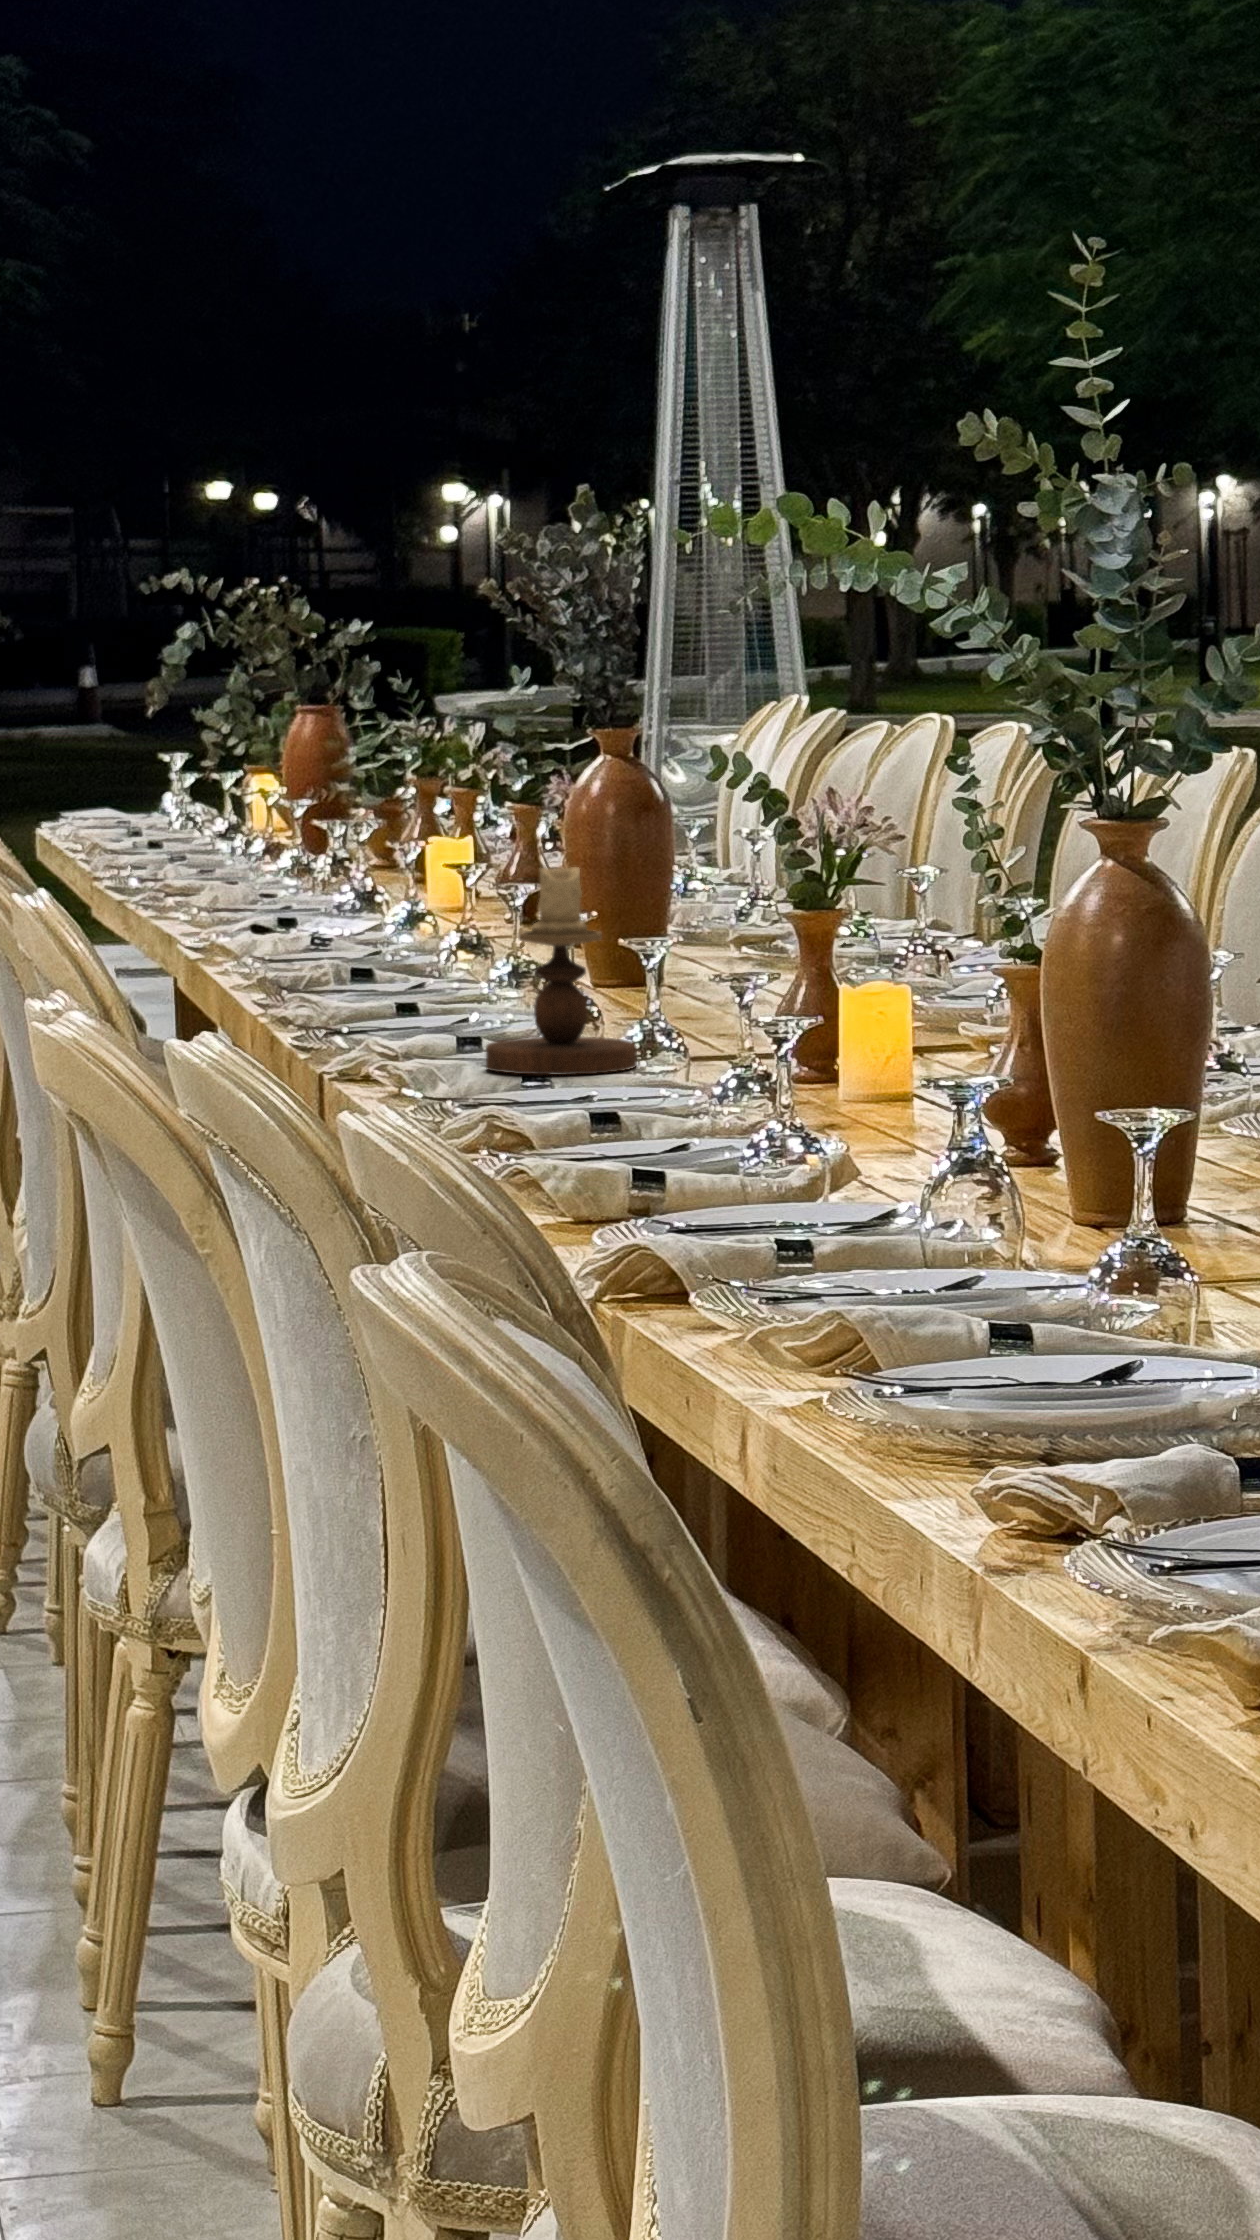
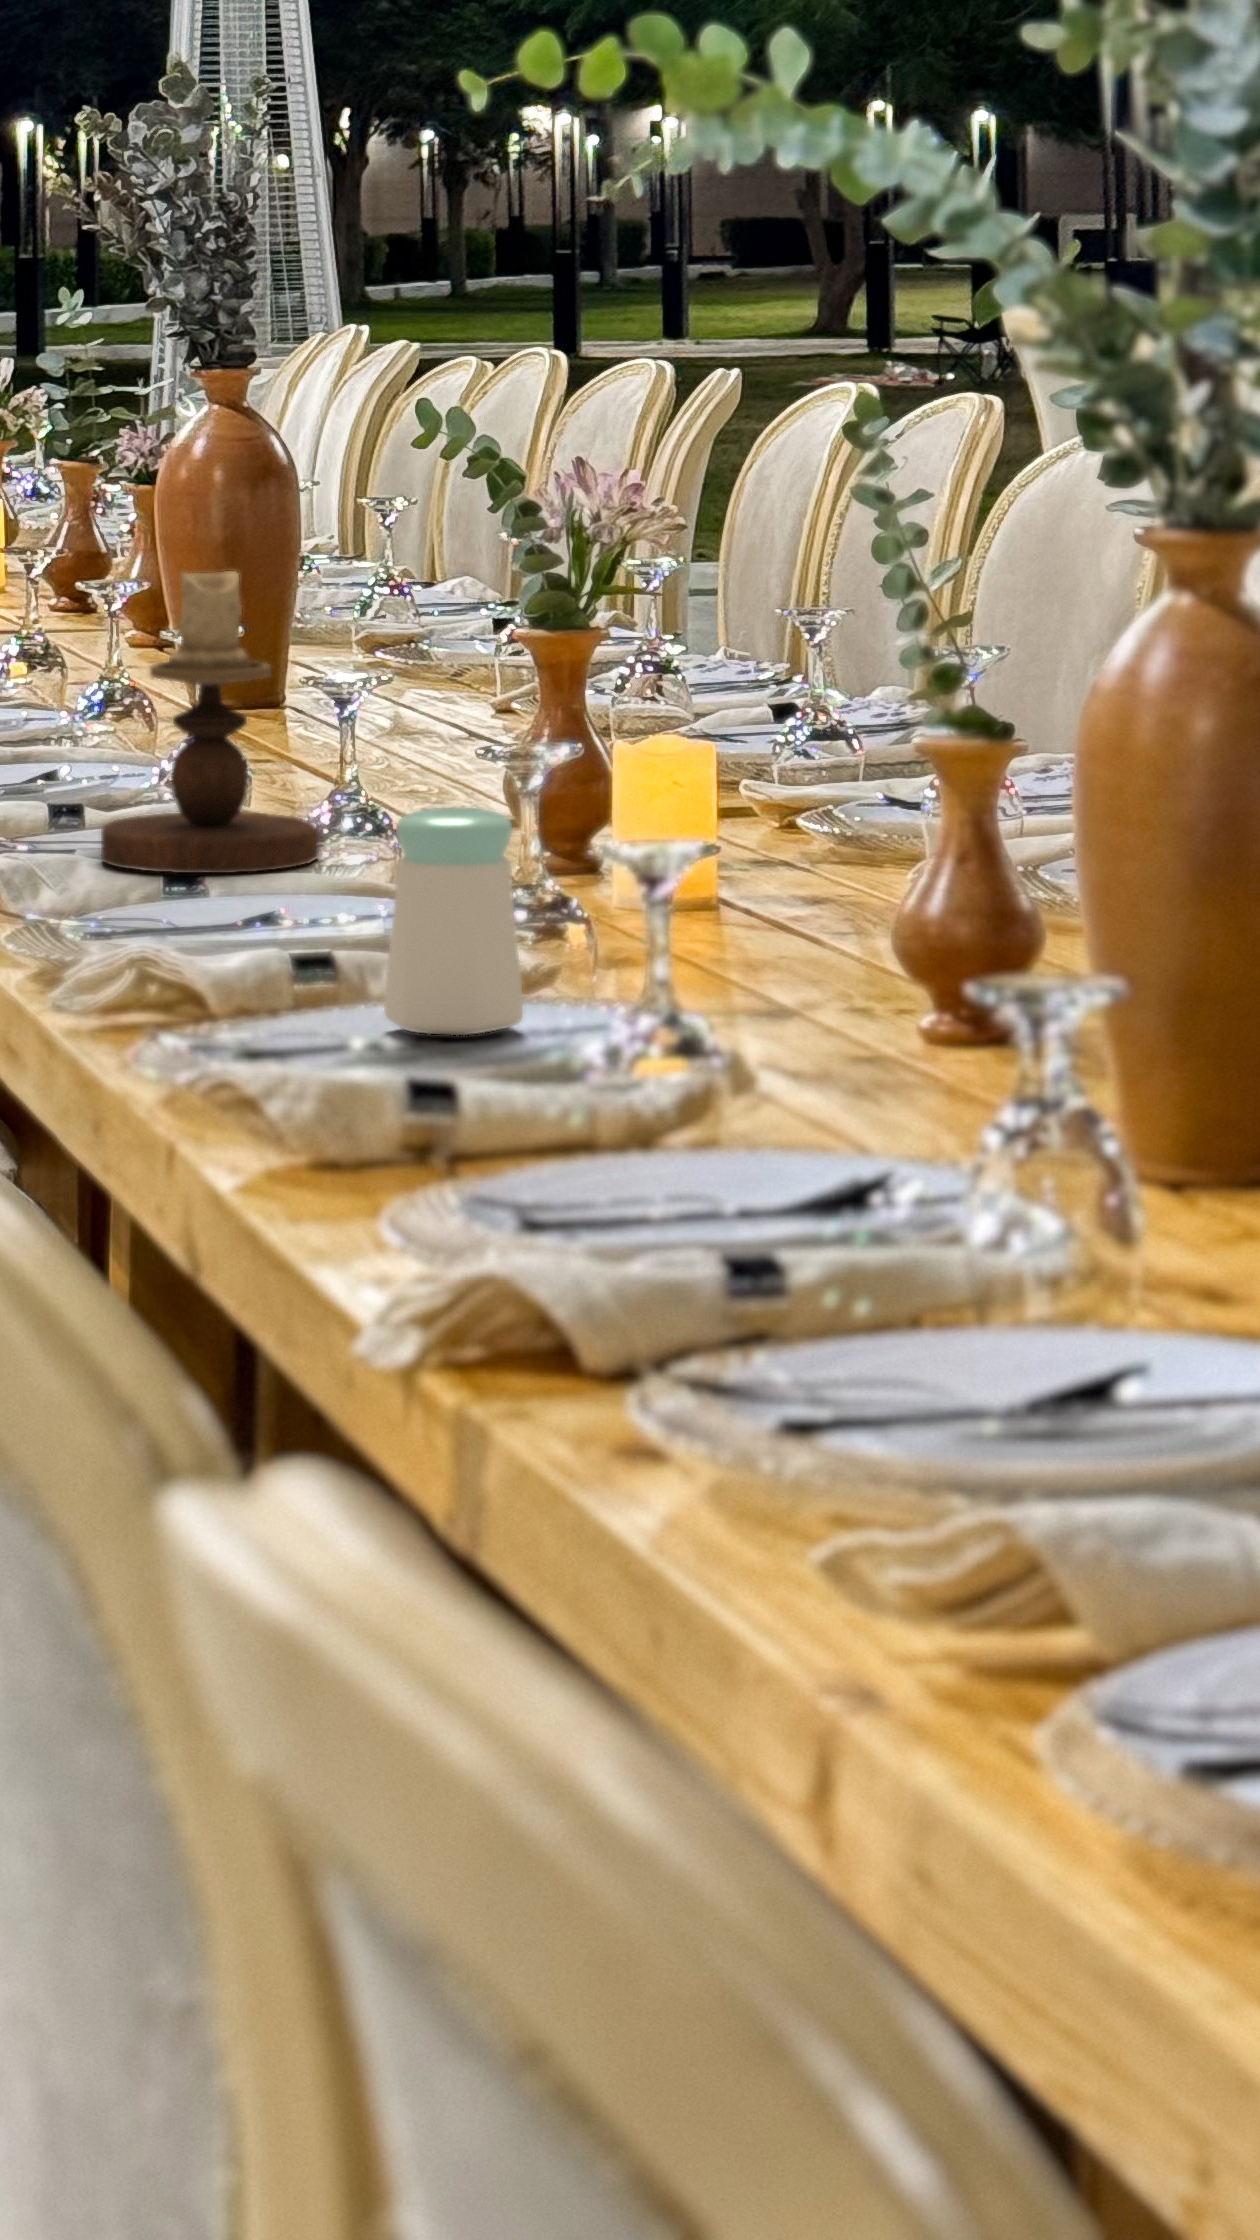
salt shaker: none [639,1010,728,1154] -> present [384,808,523,1035]

